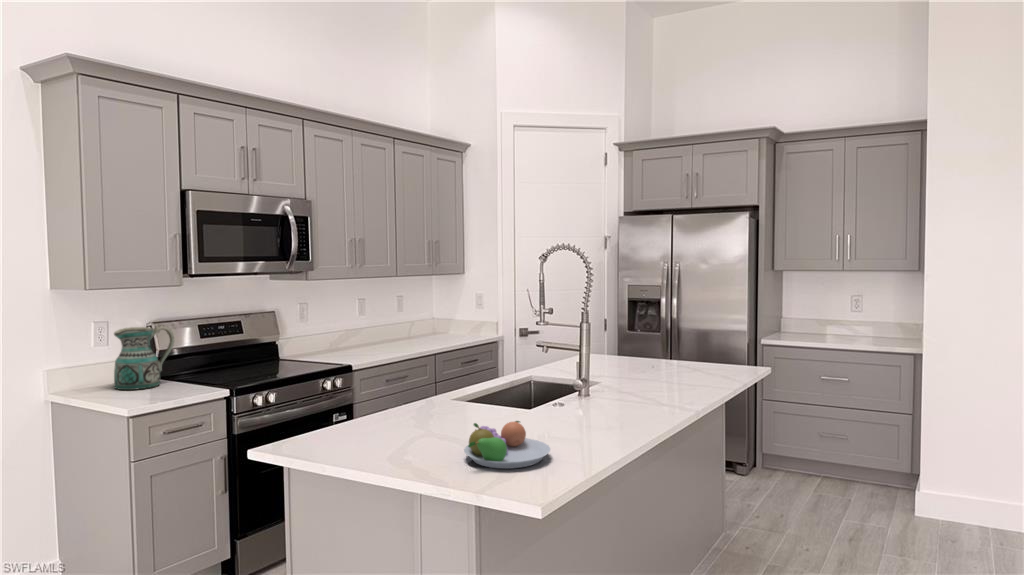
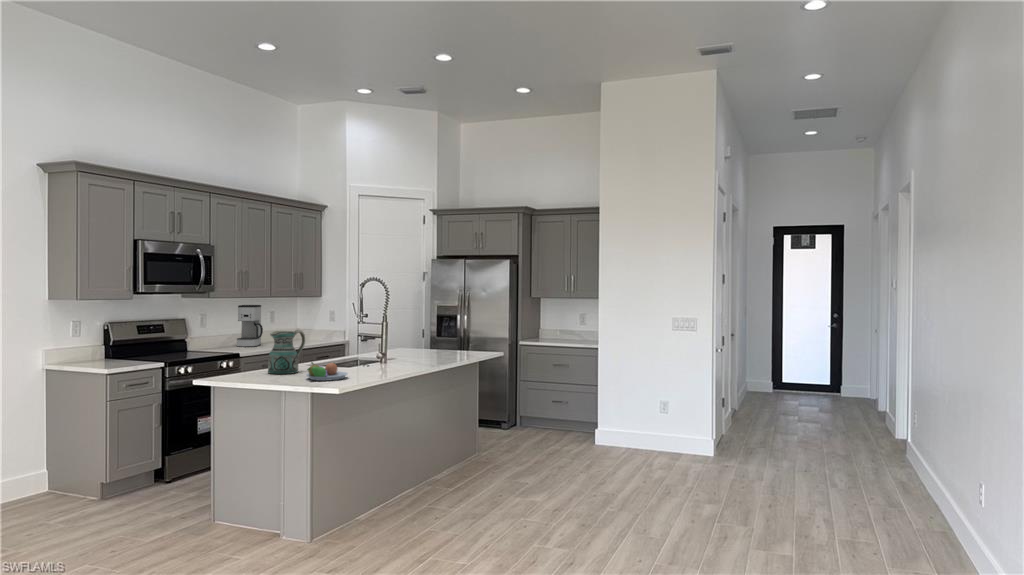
coffee maker: none [349,288,385,350] -> present [237,305,263,347]
ceramic pitcher: present [114,326,174,390] -> present [268,330,305,374]

